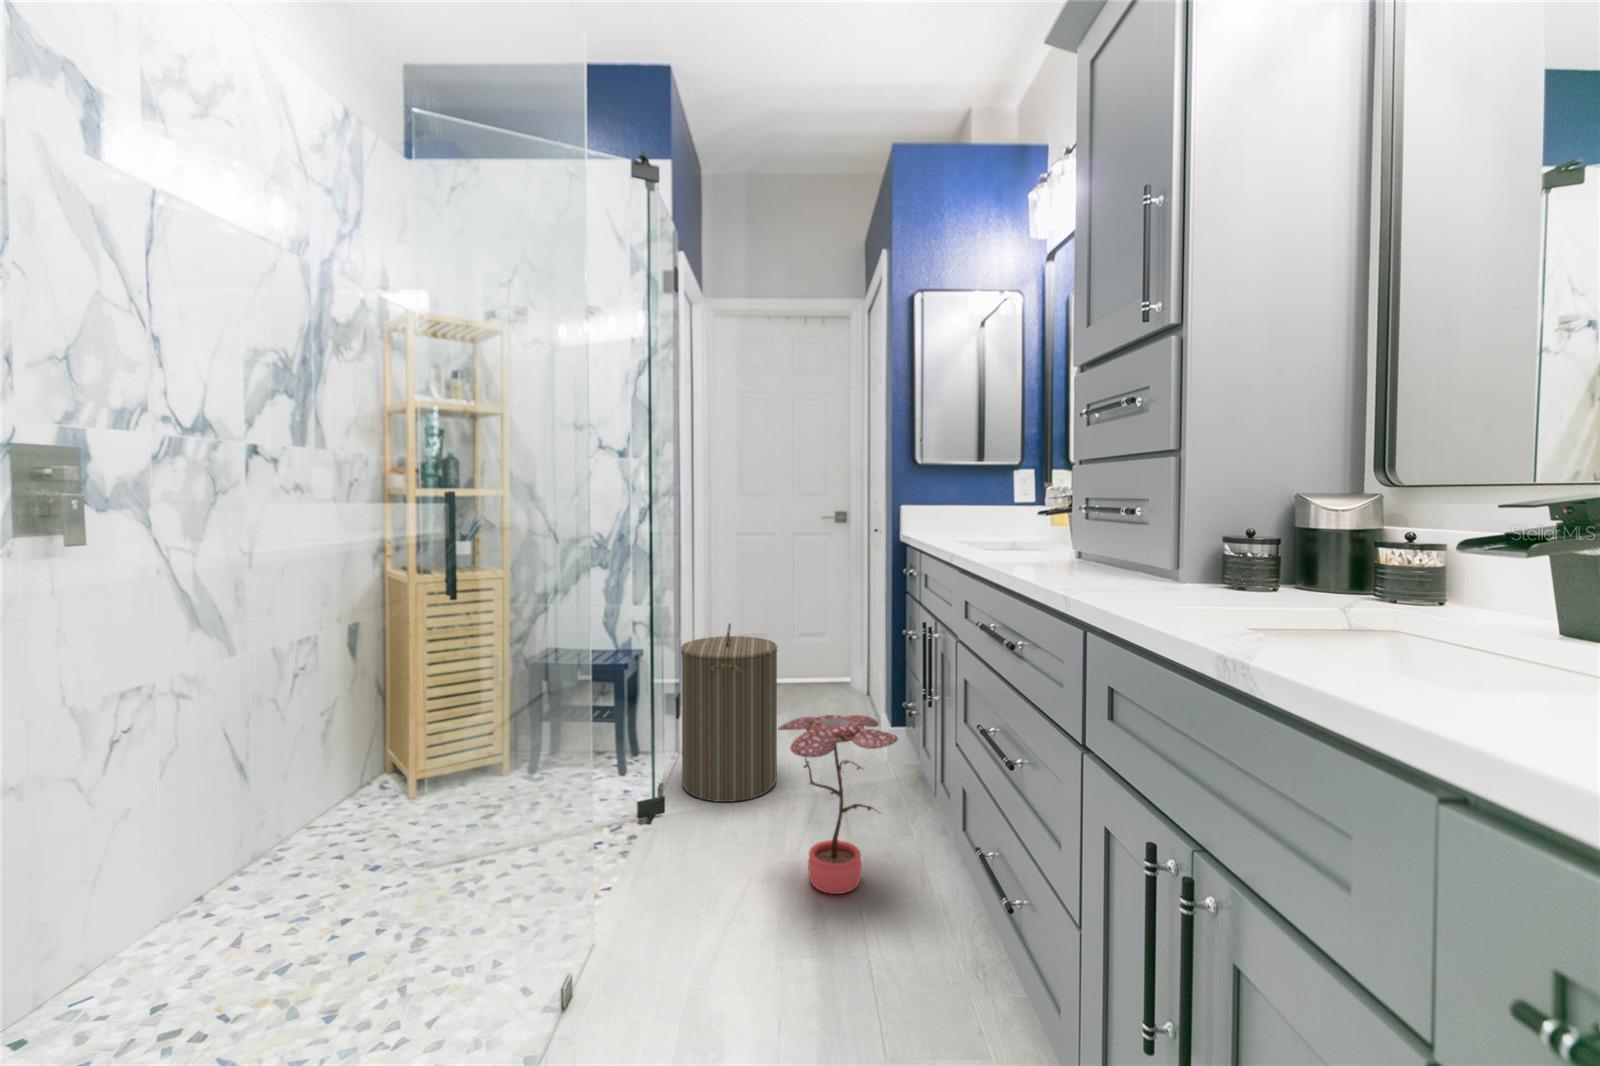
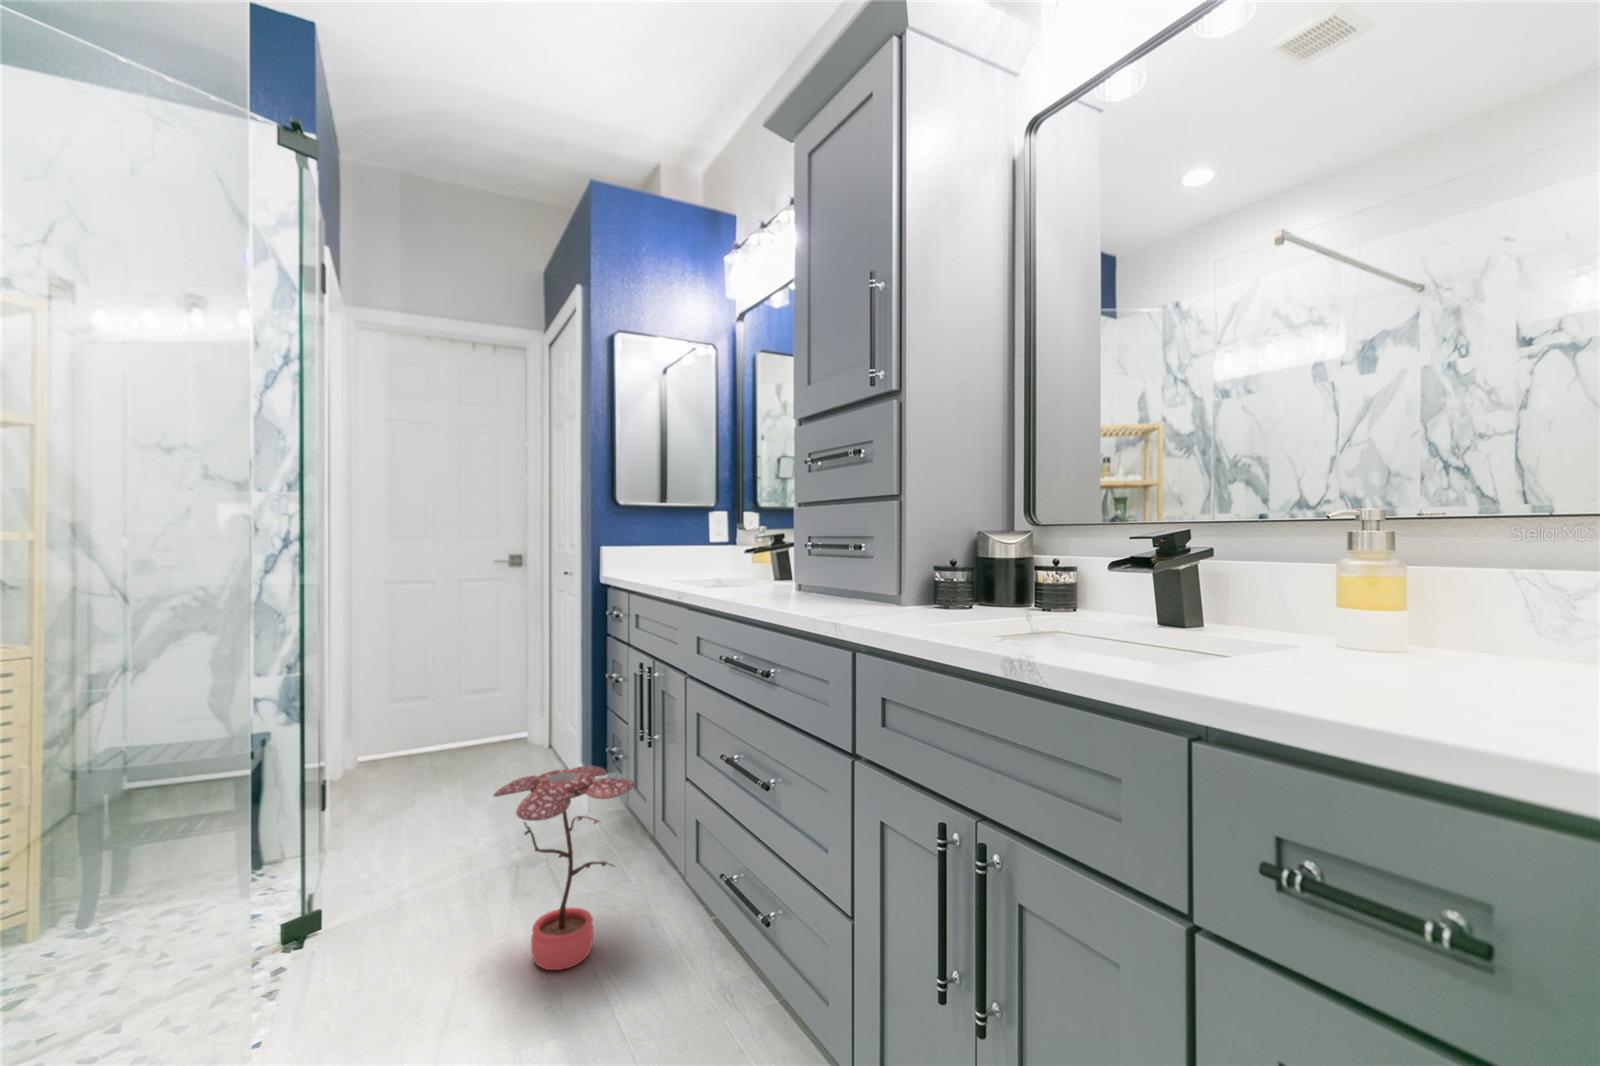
laundry hamper: present [681,624,777,802] -> none [335,682,468,903]

